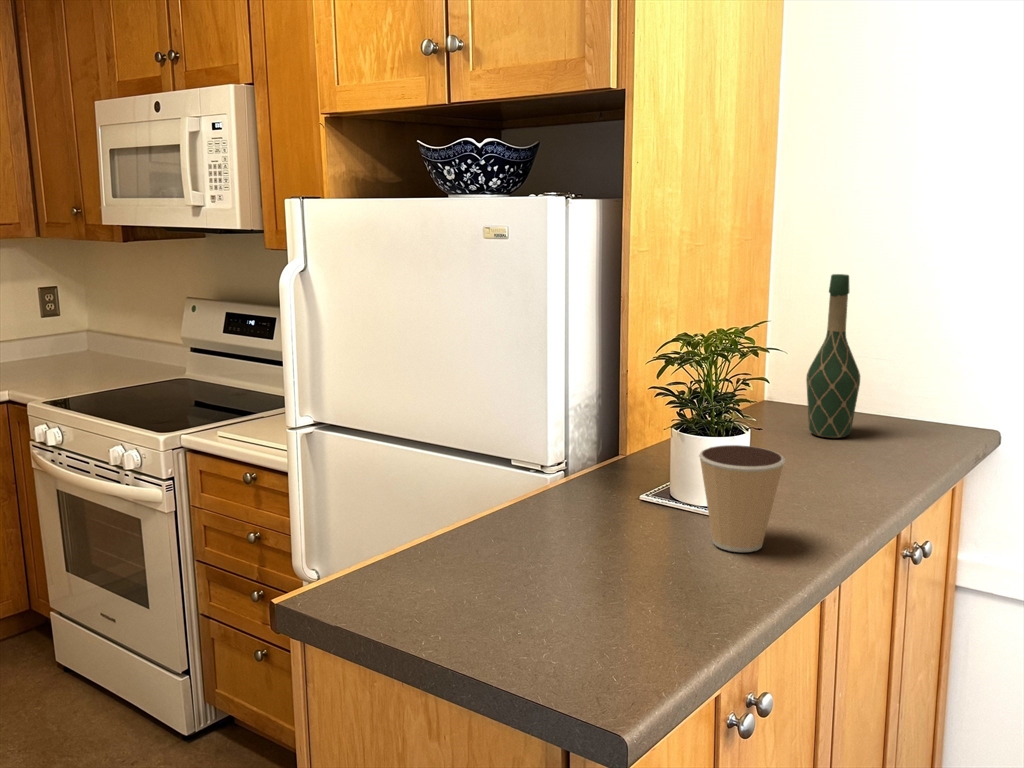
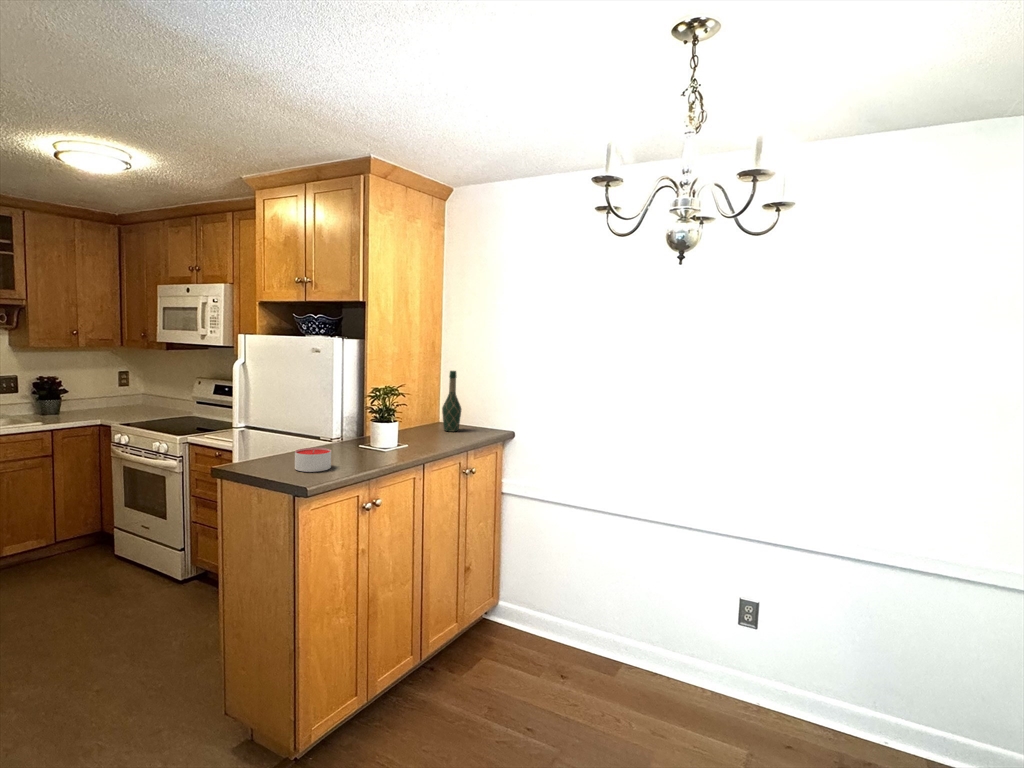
coffee cup: present [699,445,785,552] -> none [368,423,396,456]
candle: none [526,545,637,640] -> present [295,448,331,472]

